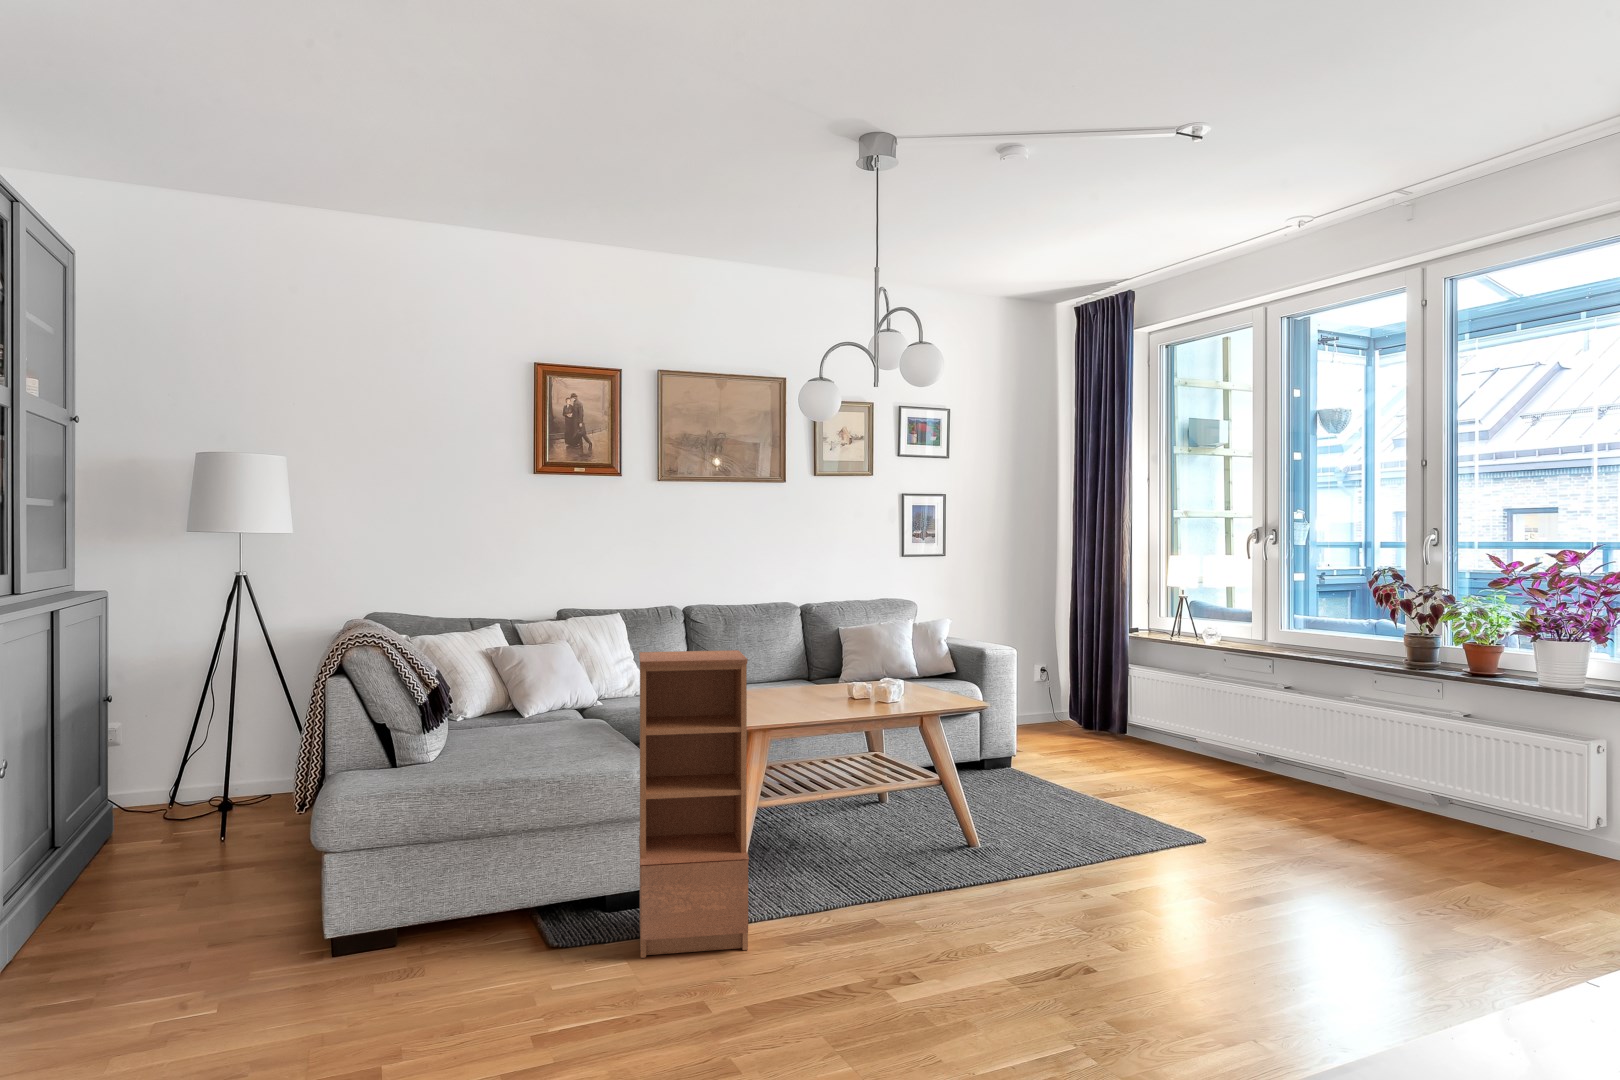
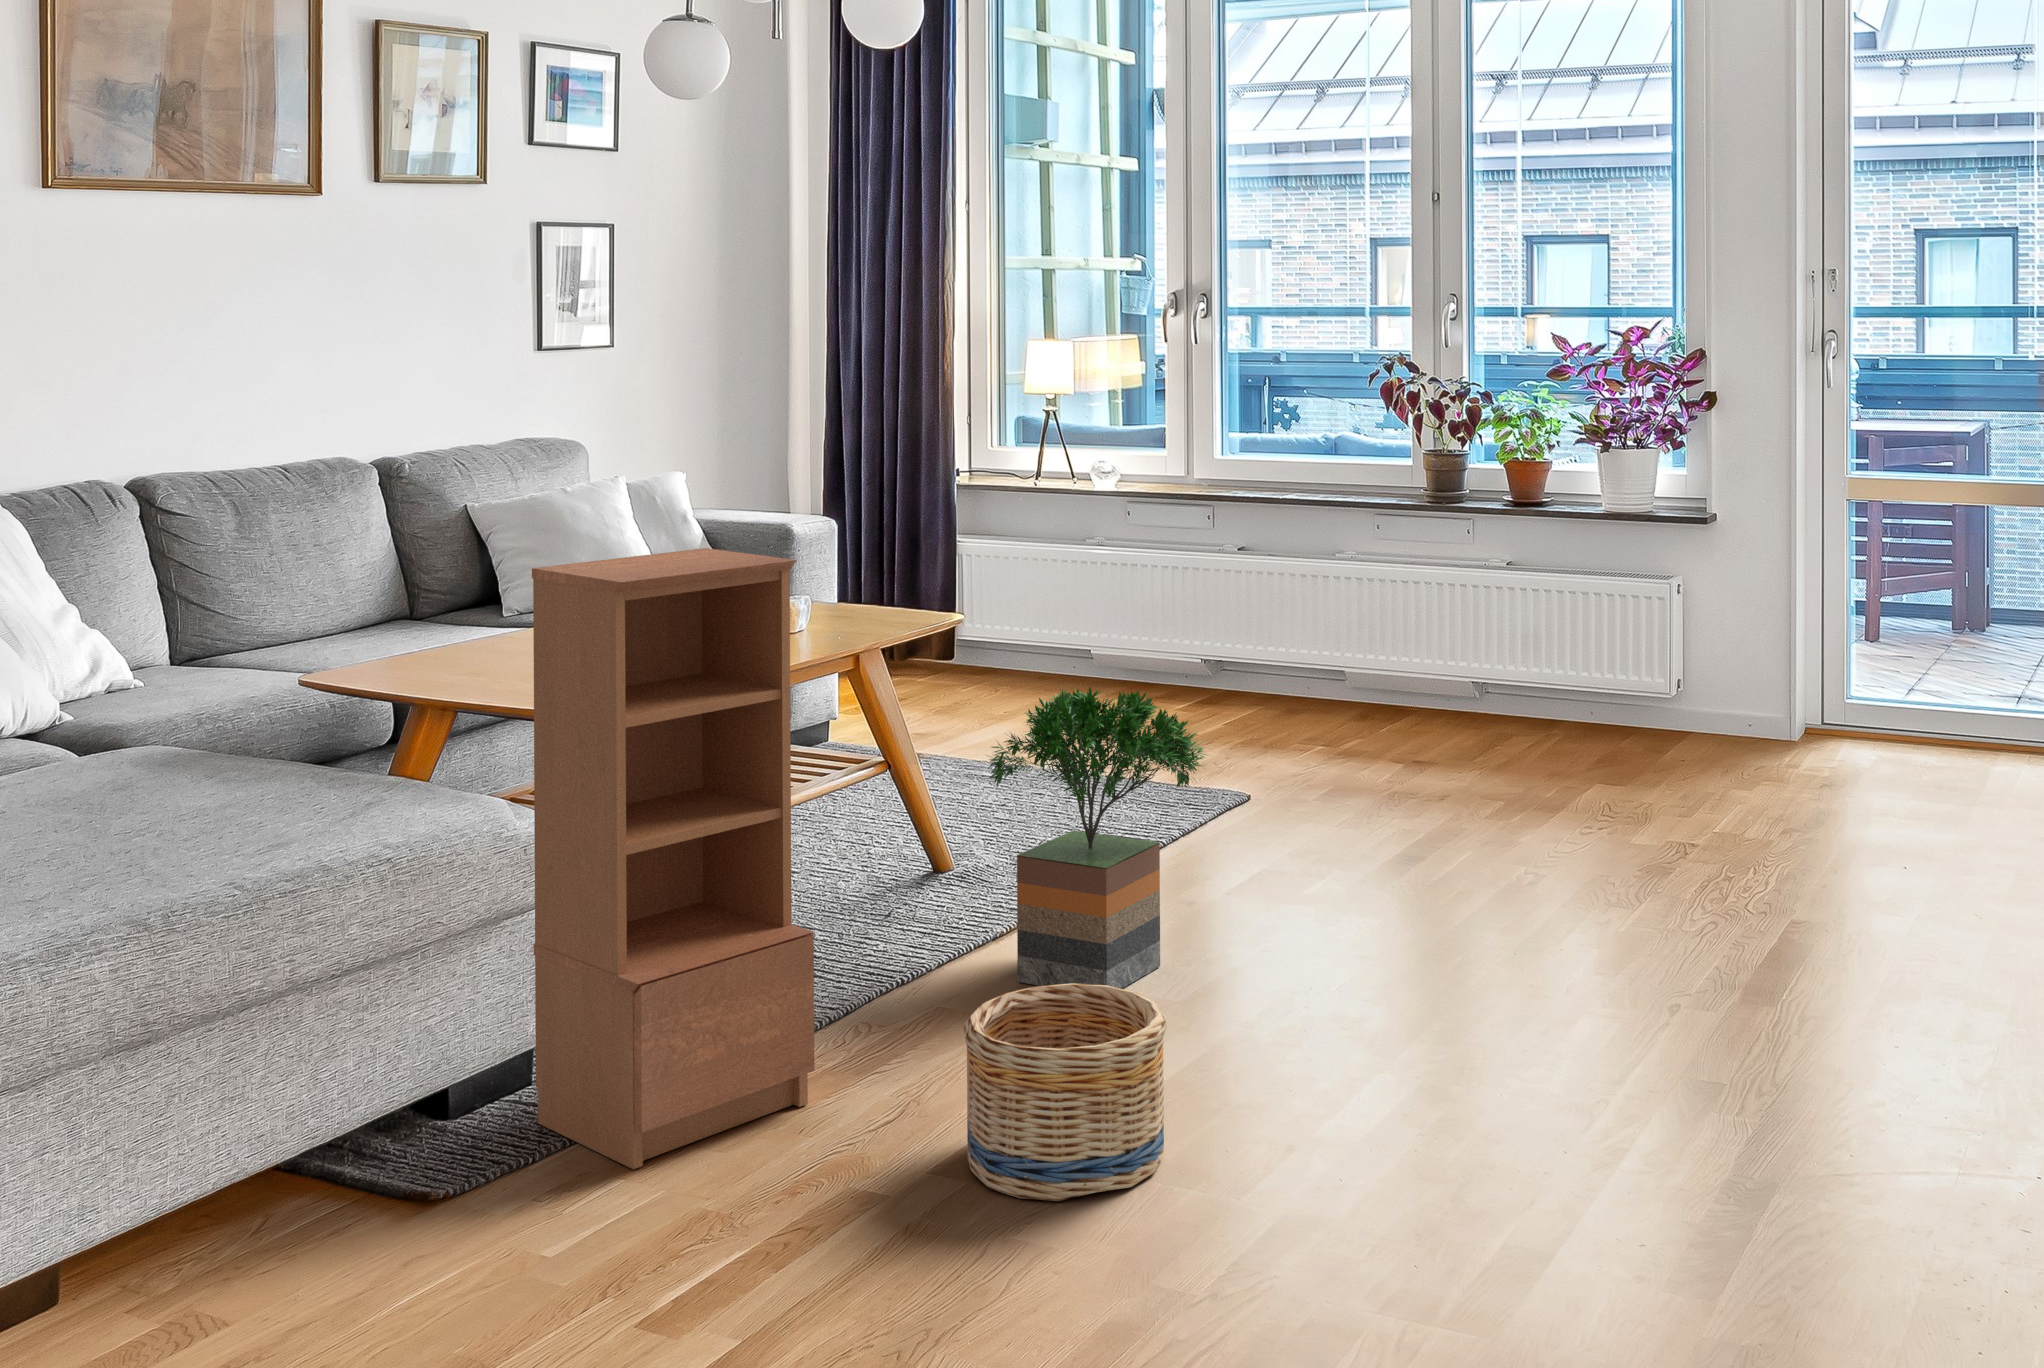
potted tree: none [913,751,1043,937] -> present [987,687,1207,989]
basket: none [756,916,874,1050] -> present [963,983,1167,1201]

